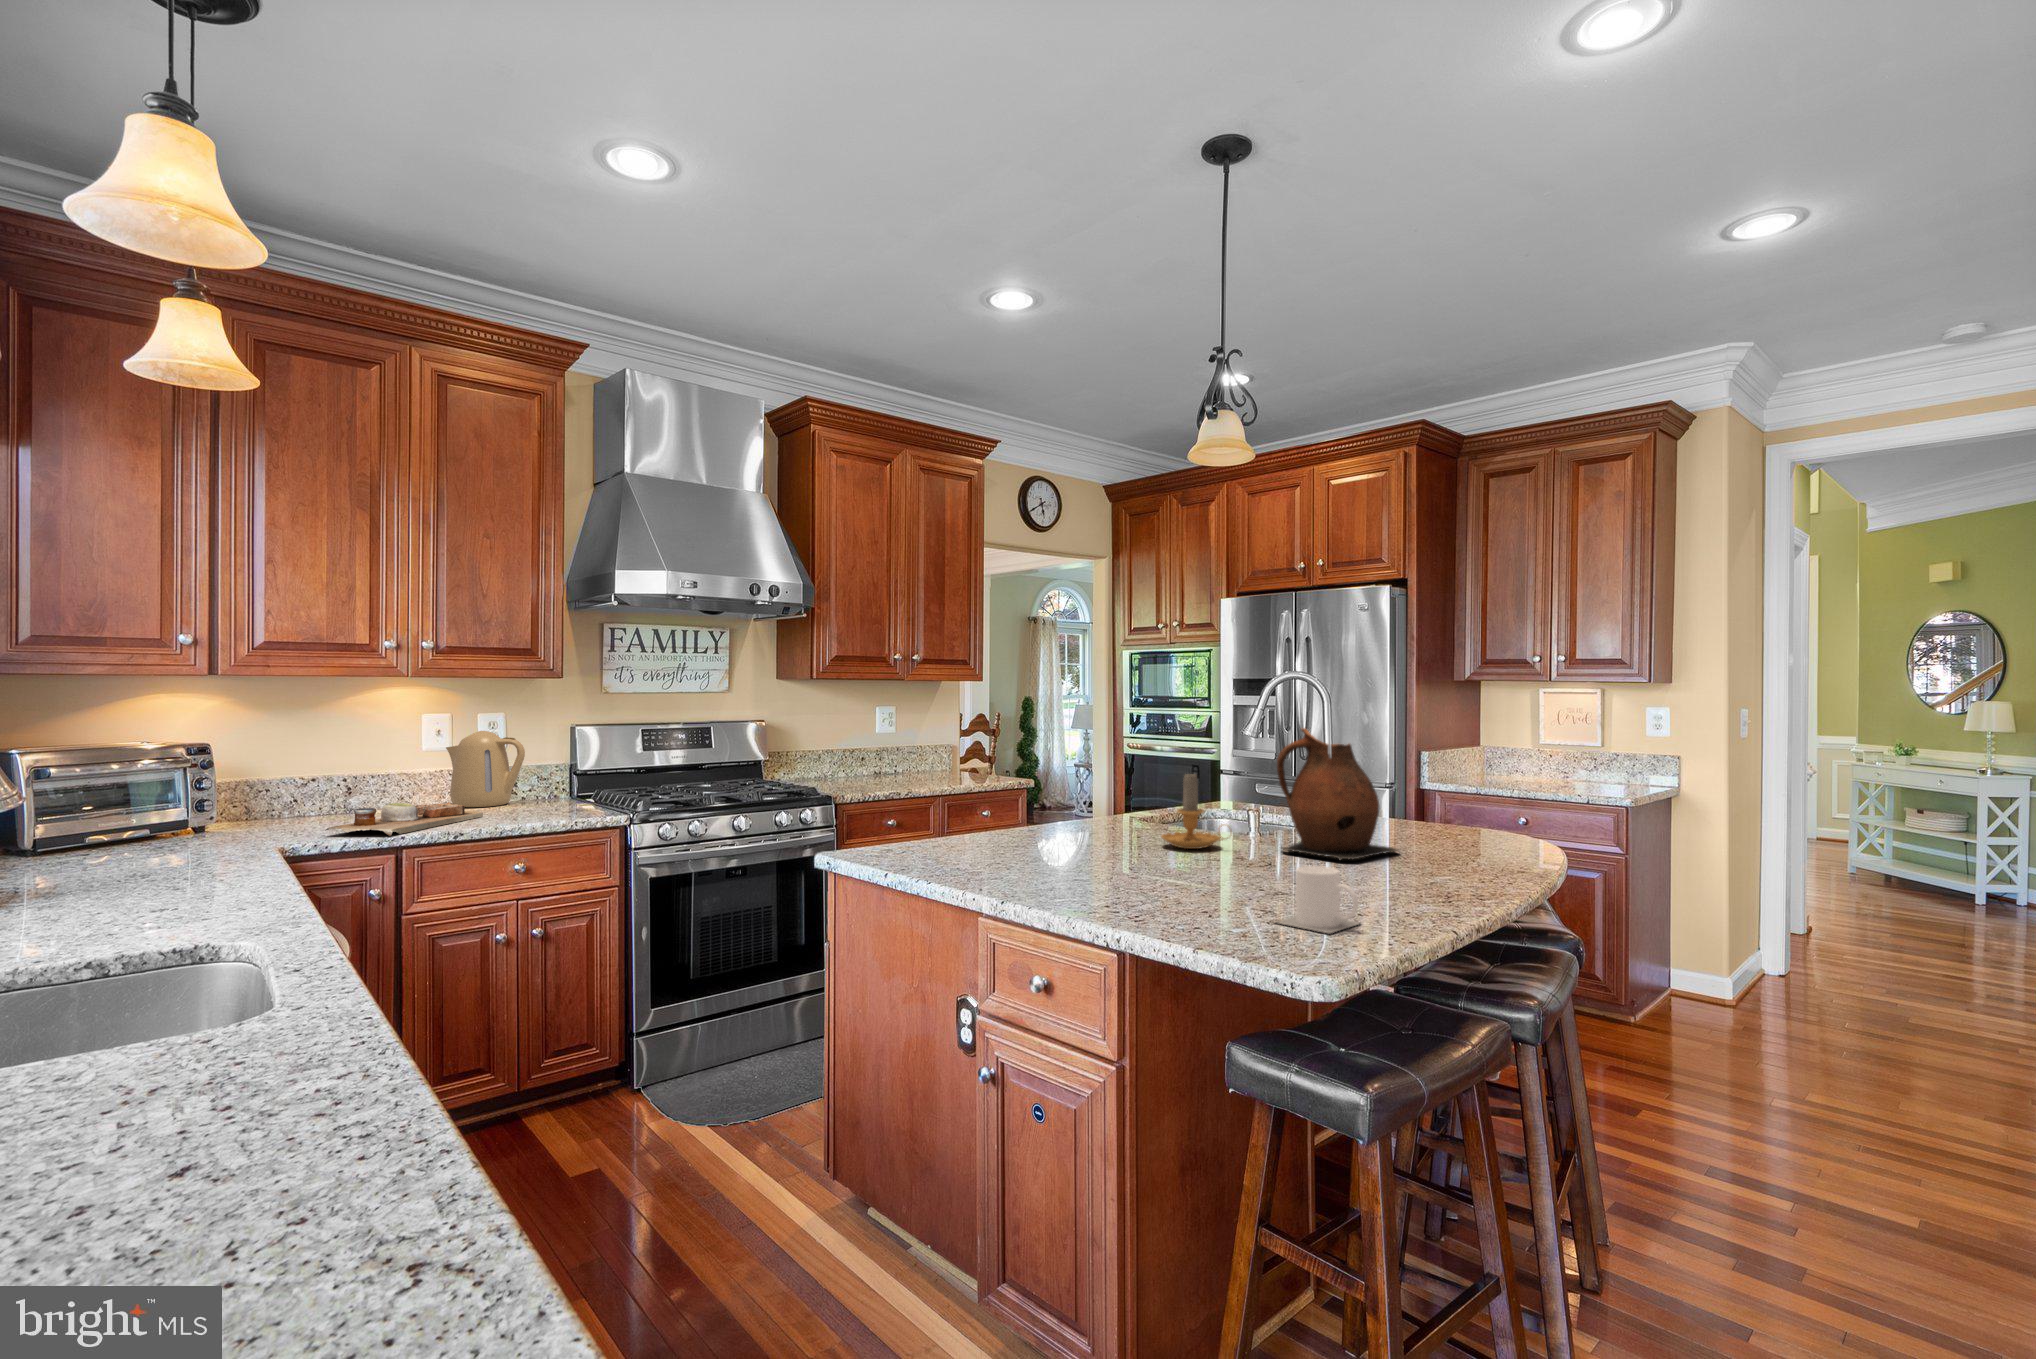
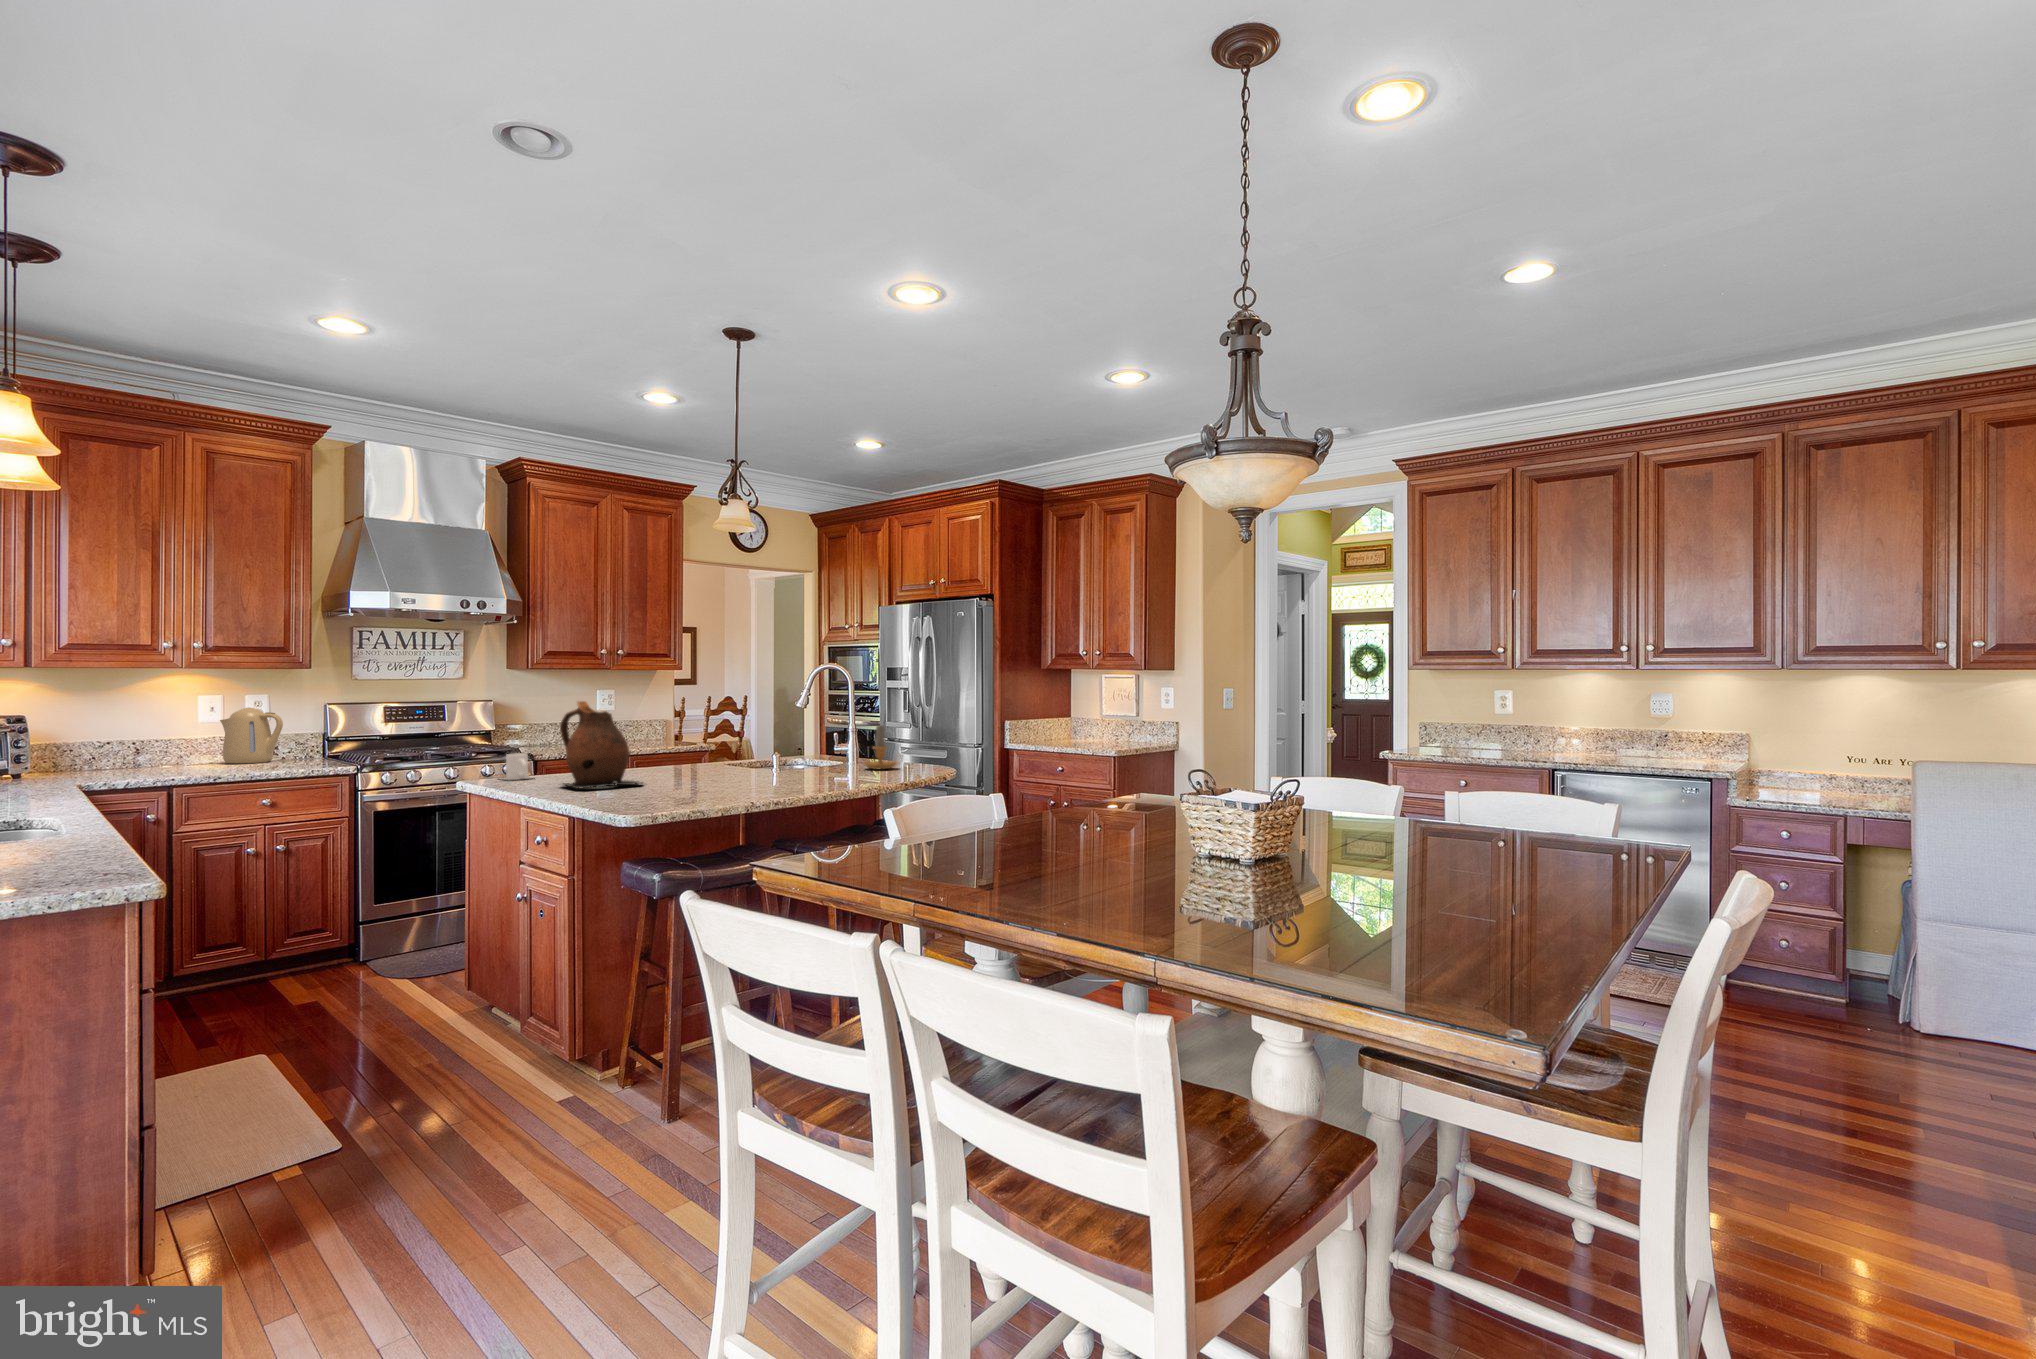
ceramic pitcher: present [1277,728,1398,860] -> present [560,701,643,789]
candle: present [1161,773,1228,849] -> present [863,725,897,770]
cutting board: present [326,802,483,836] -> none [113,757,242,778]
mug: present [1277,866,1359,933] -> present [503,753,534,780]

